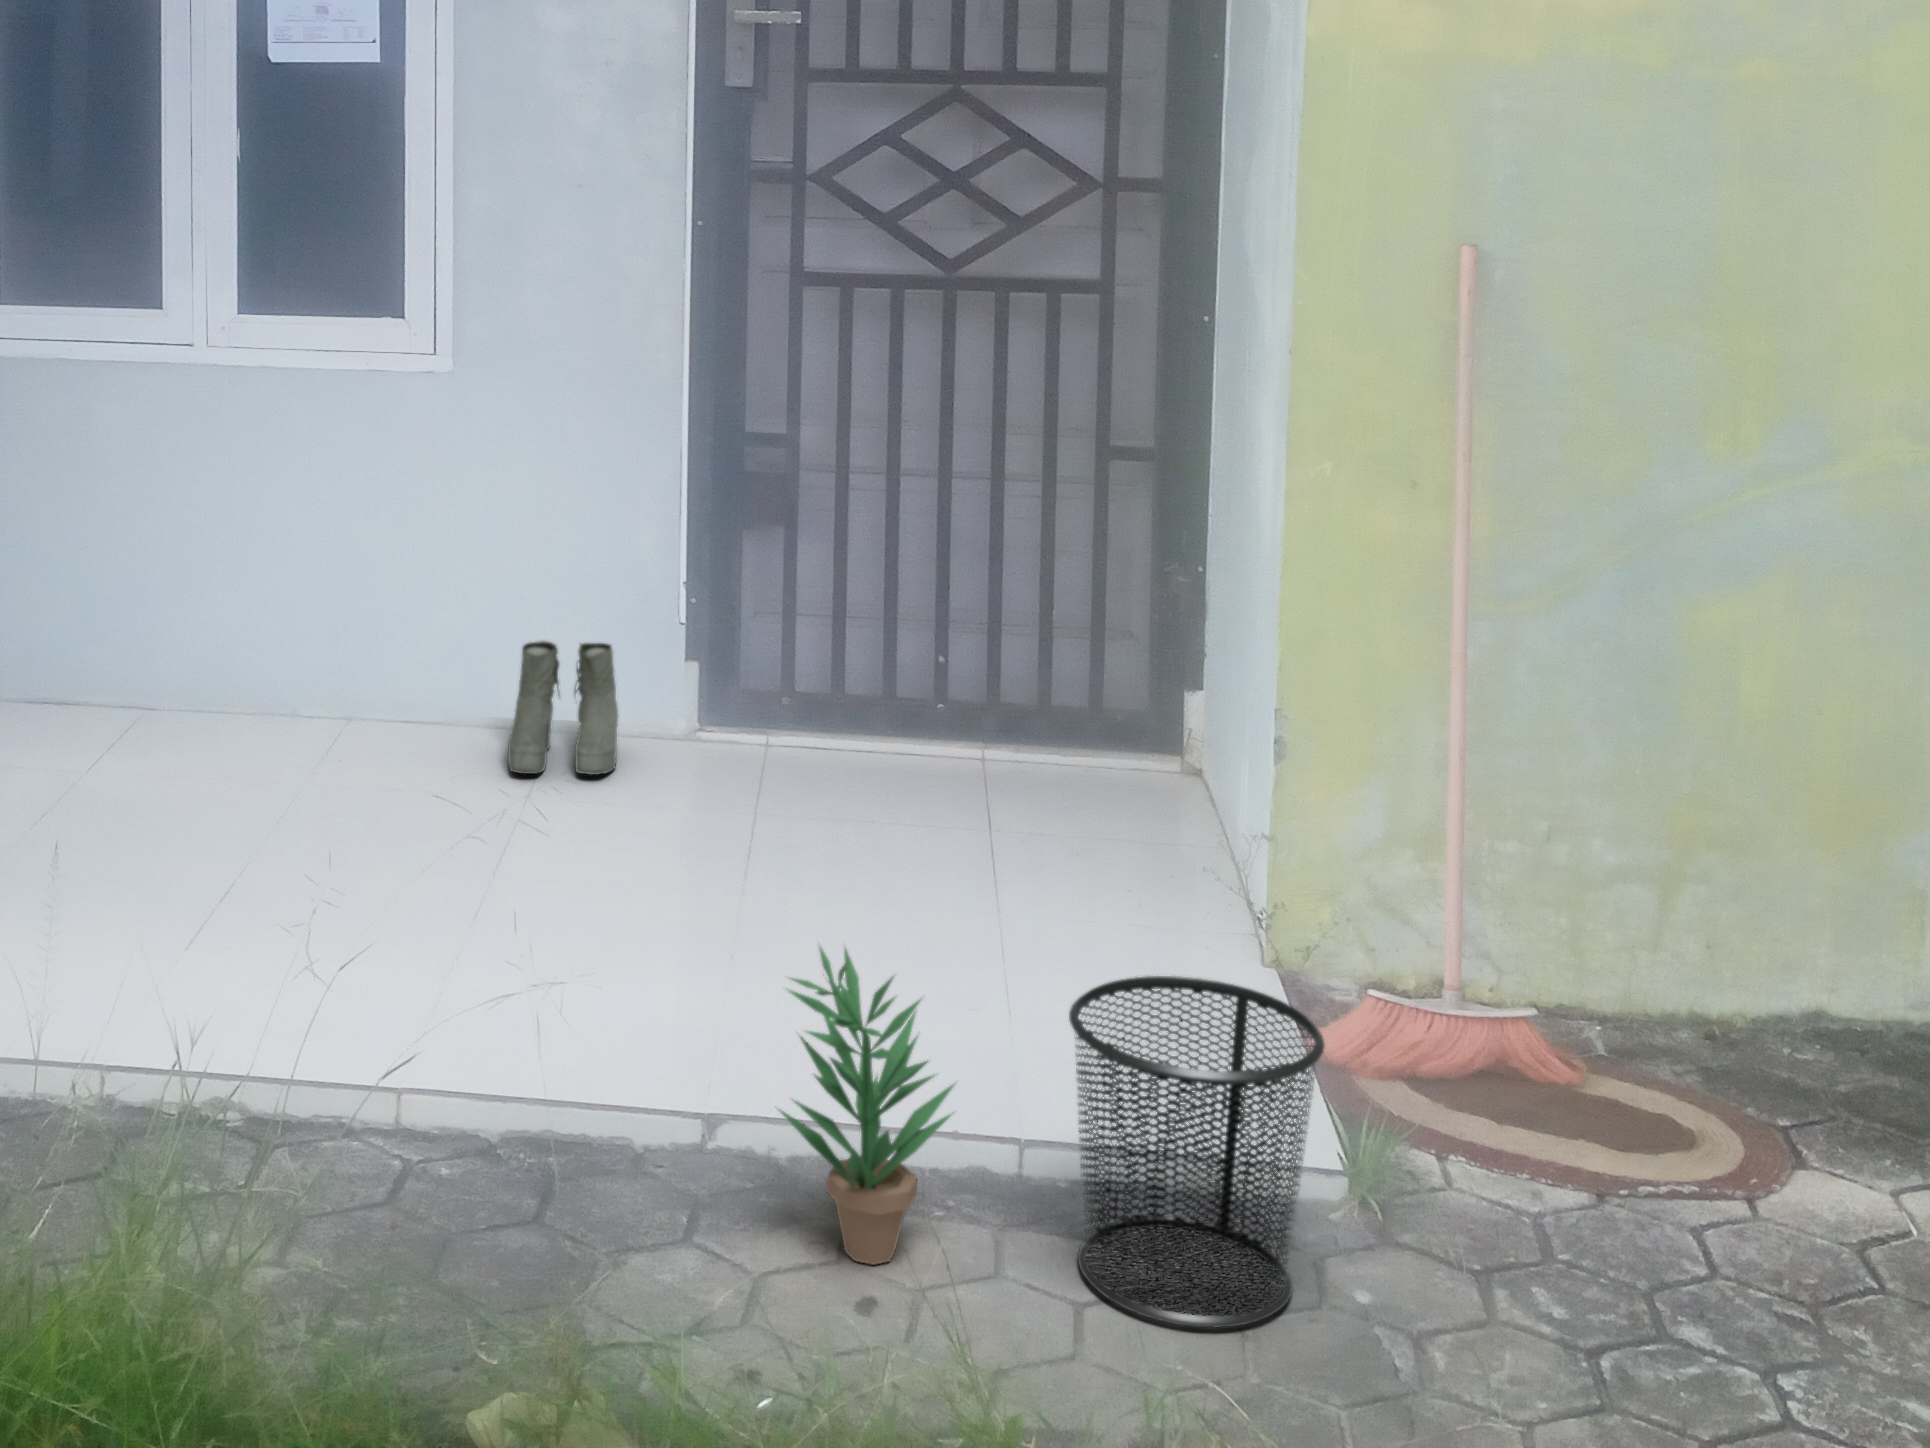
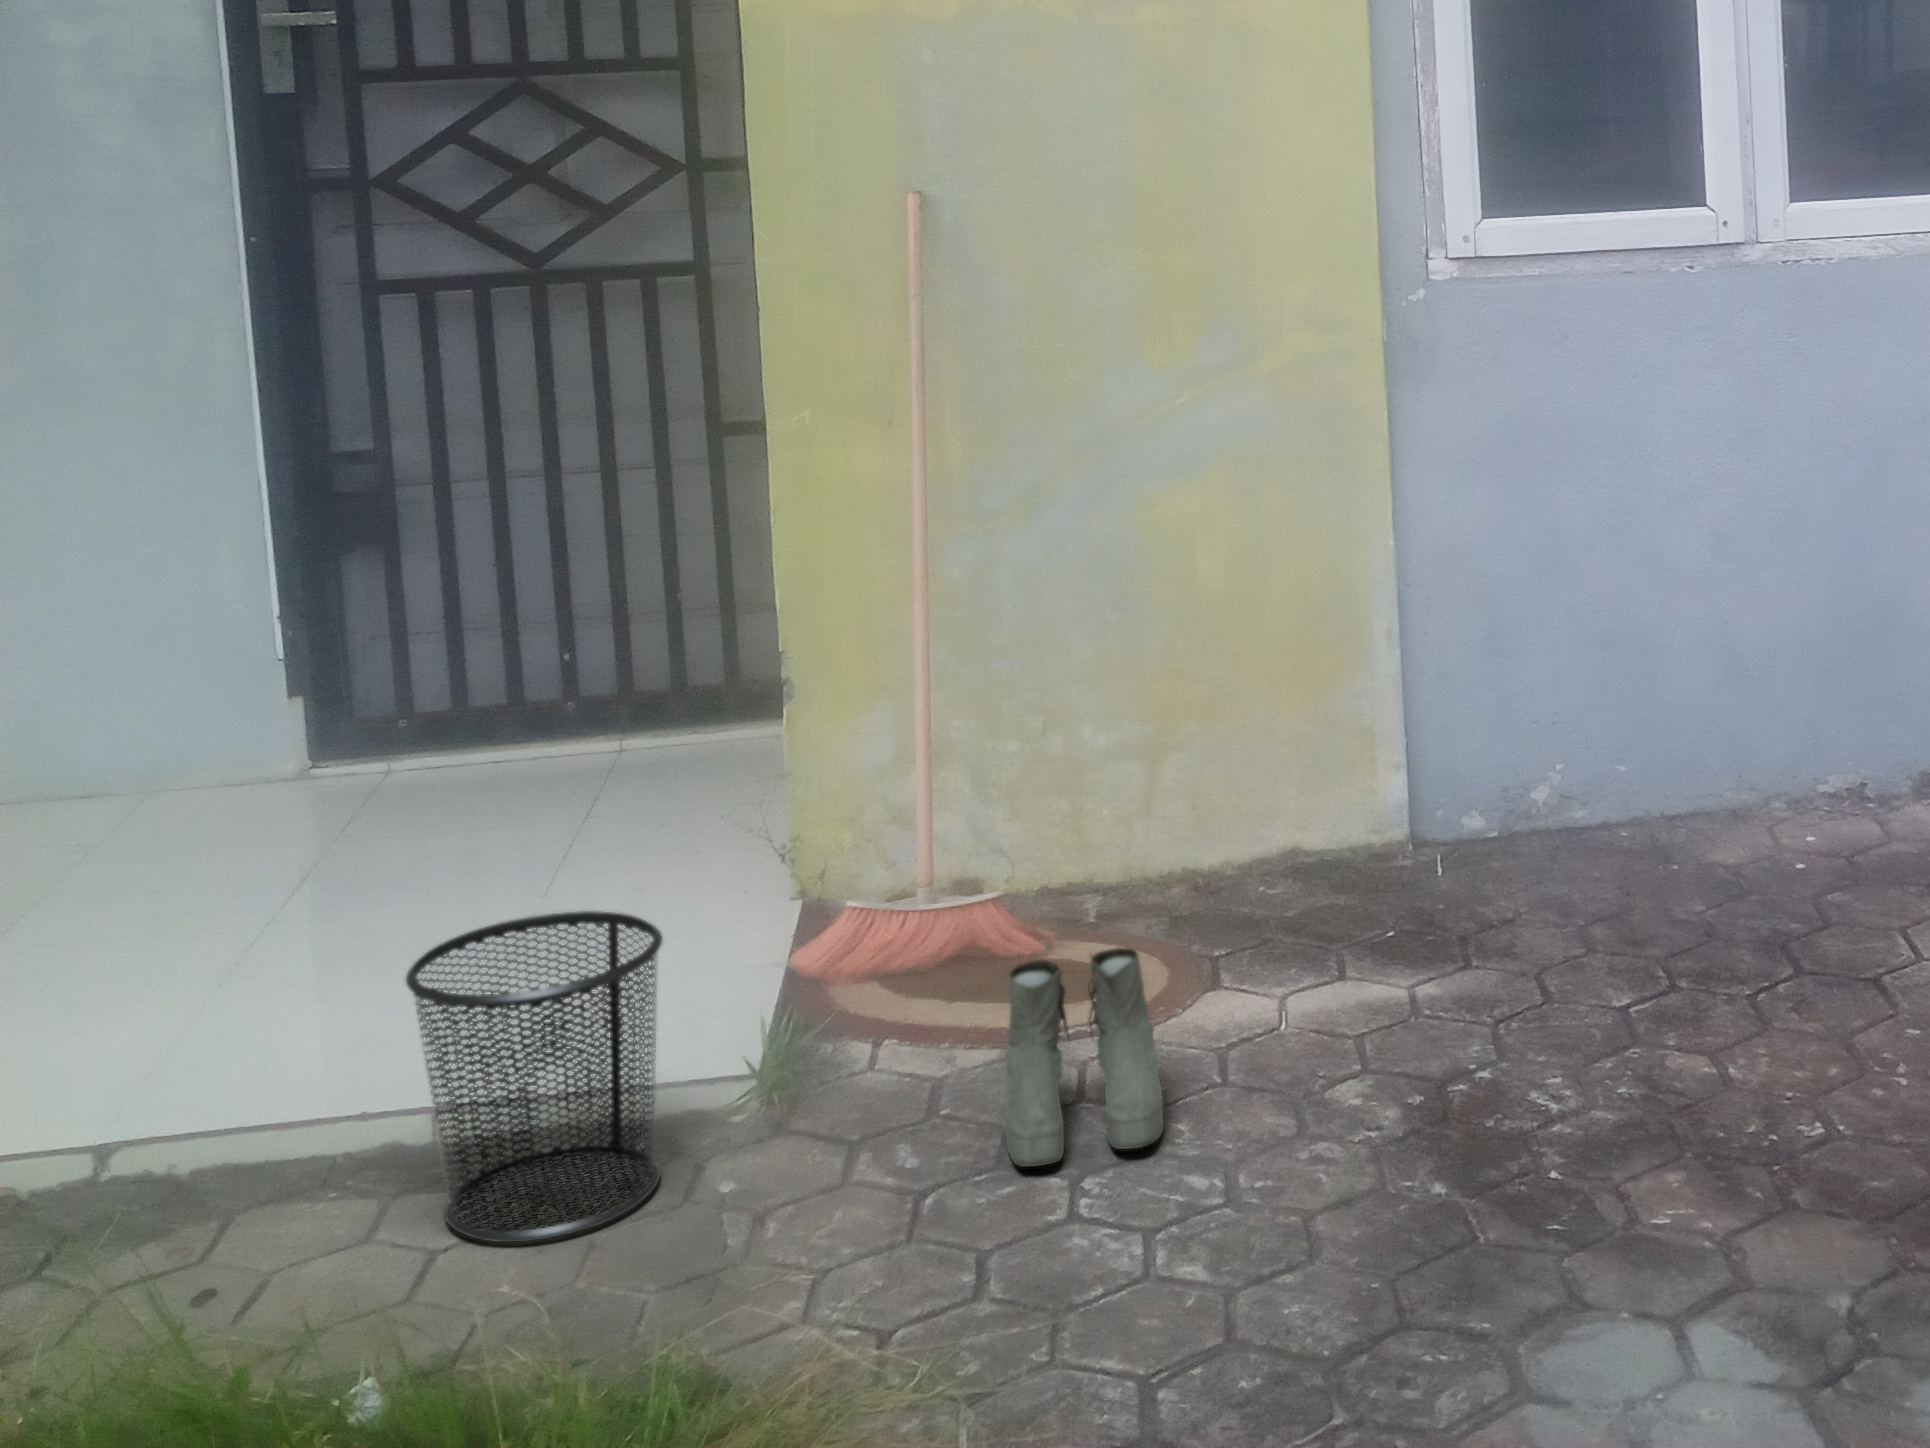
boots: present [508,641,618,775] -> present [1004,948,1164,1167]
potted plant: present [778,947,954,1265] -> none [94,937,311,1251]

